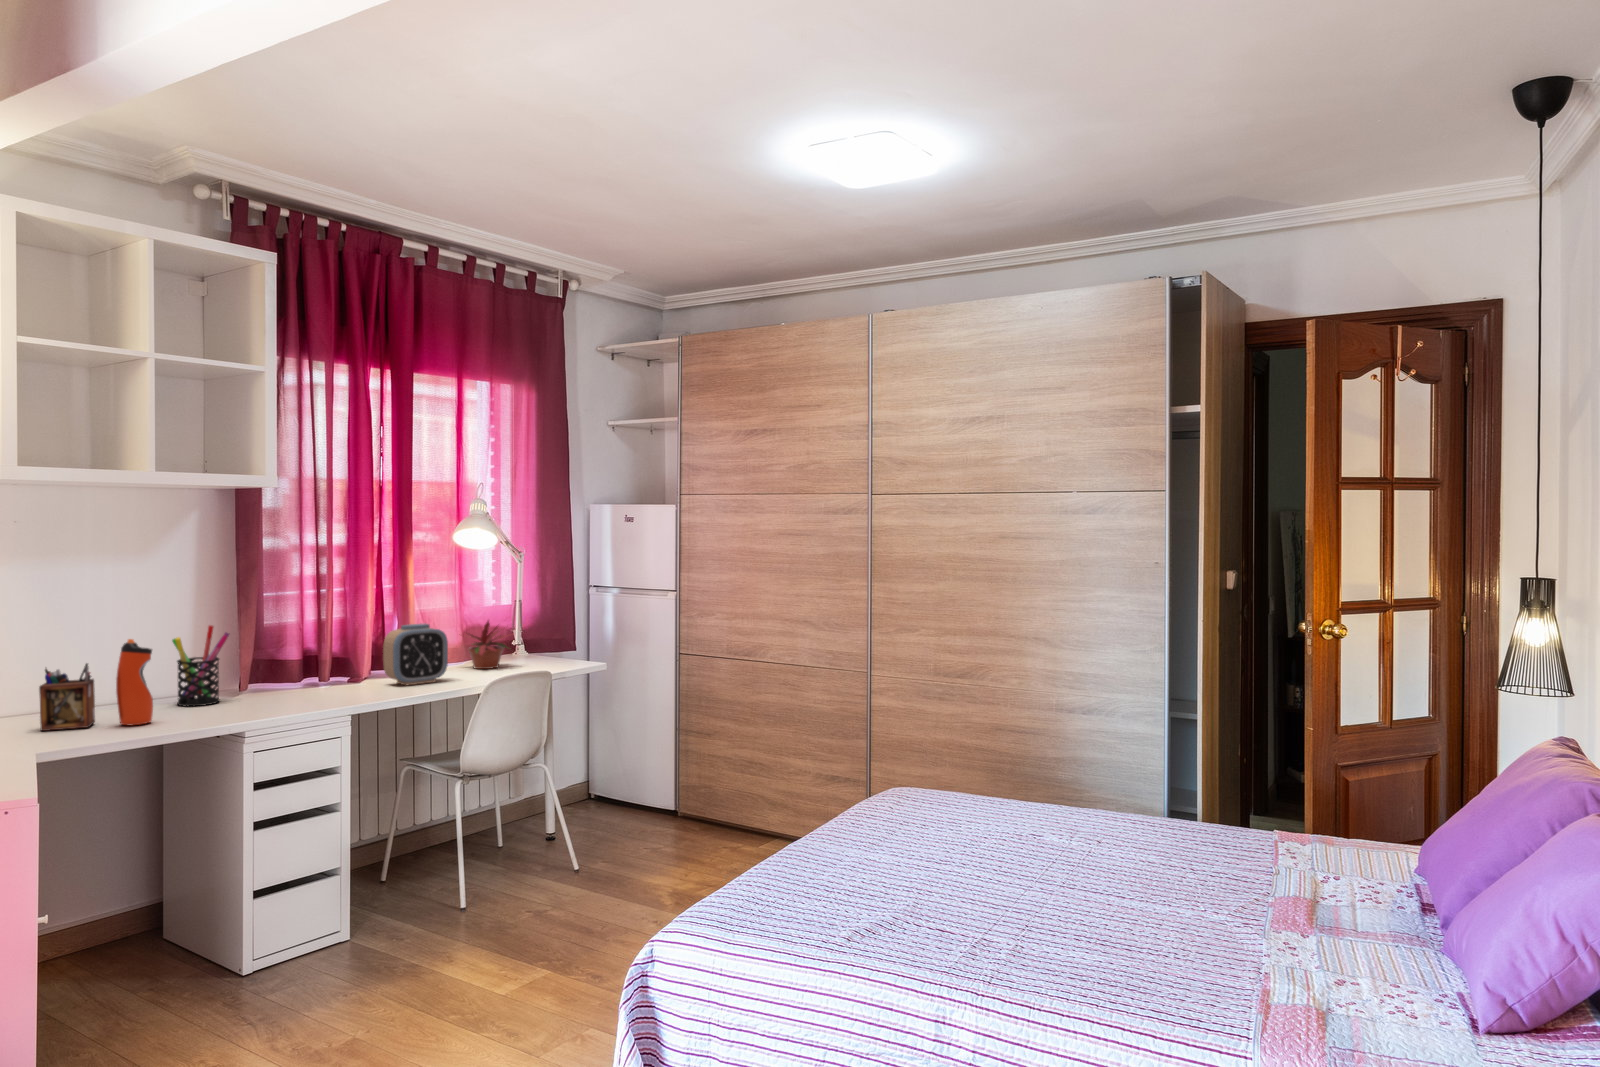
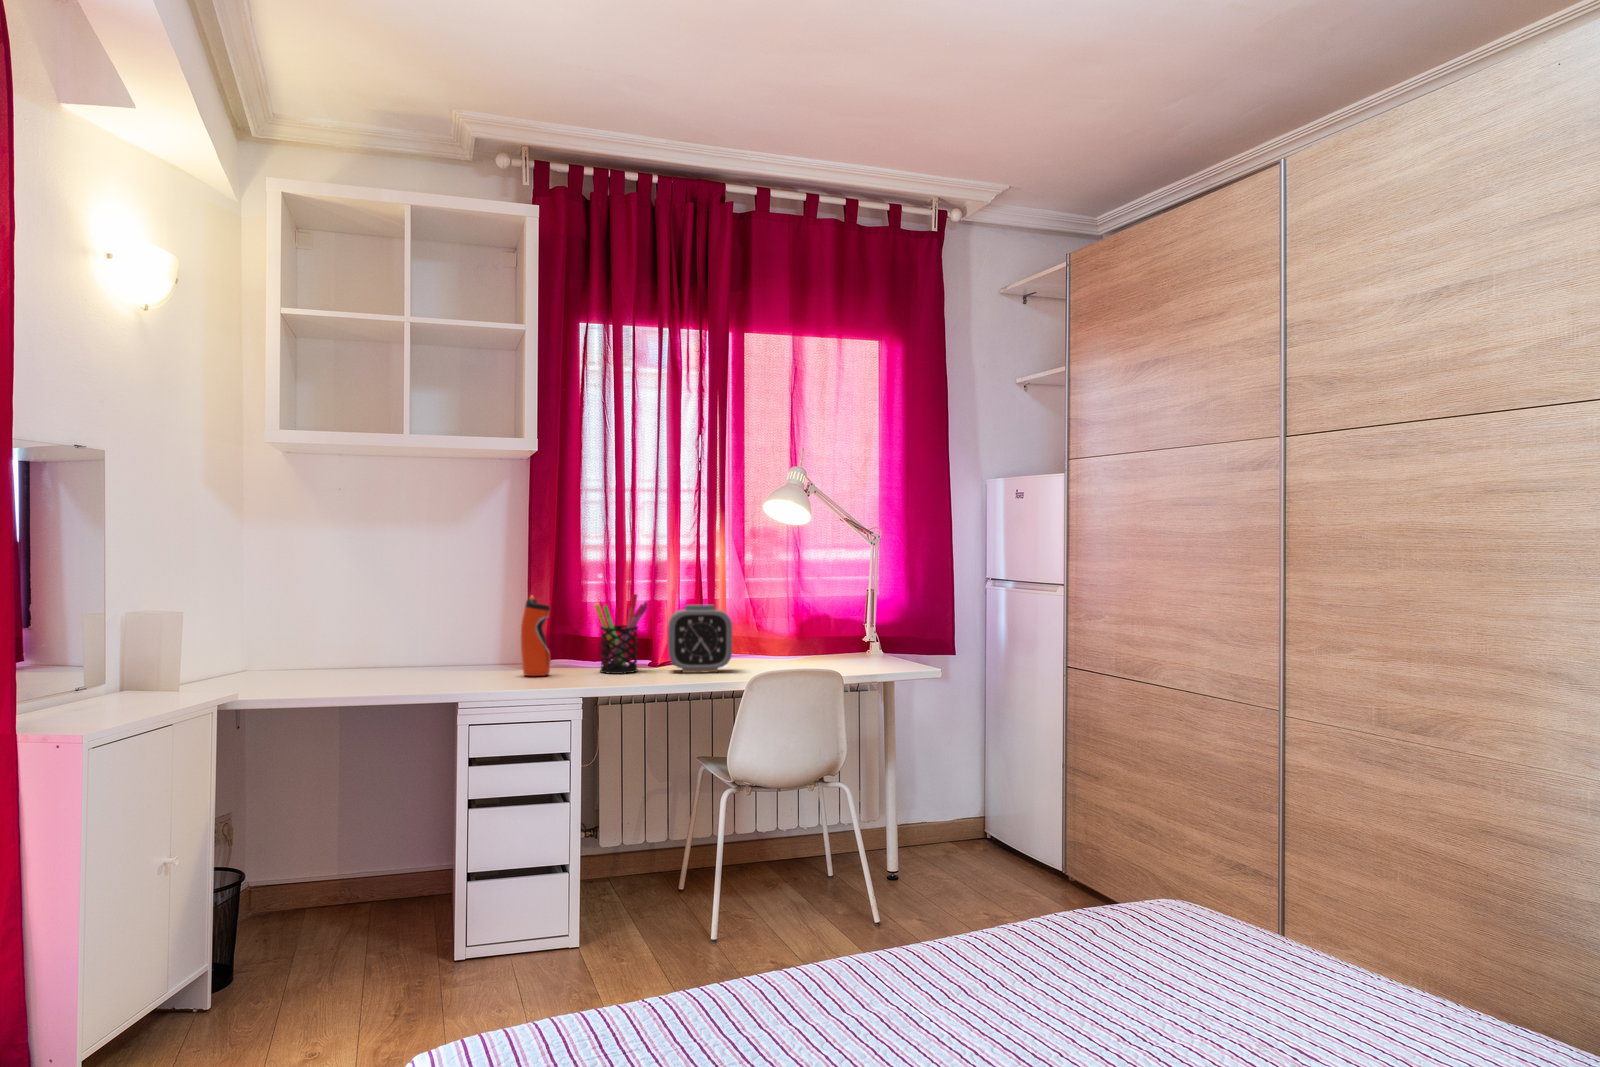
potted plant: present [468,621,510,669] -> none [780,605,843,665]
pen holder: present [172,625,229,706] -> present [595,594,648,674]
water bottle: present [116,639,153,725] -> present [521,596,551,676]
desk organizer: present [39,663,95,731] -> none [311,618,362,680]

